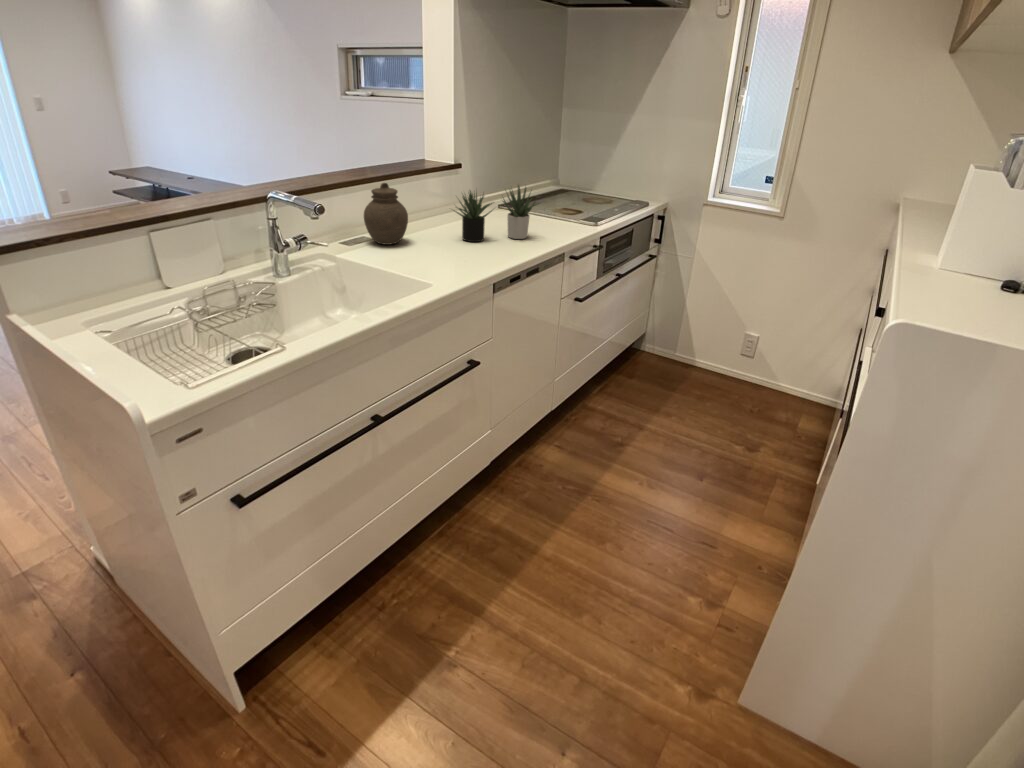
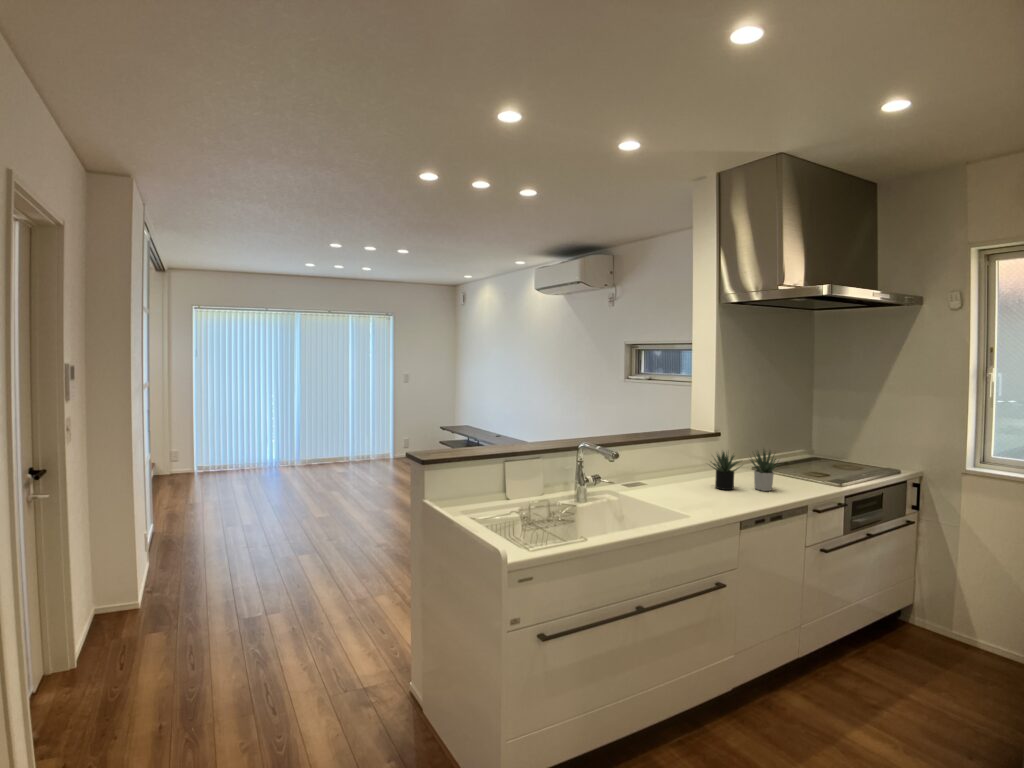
jar: present [364,183,408,245] -> none [640,442,673,486]

